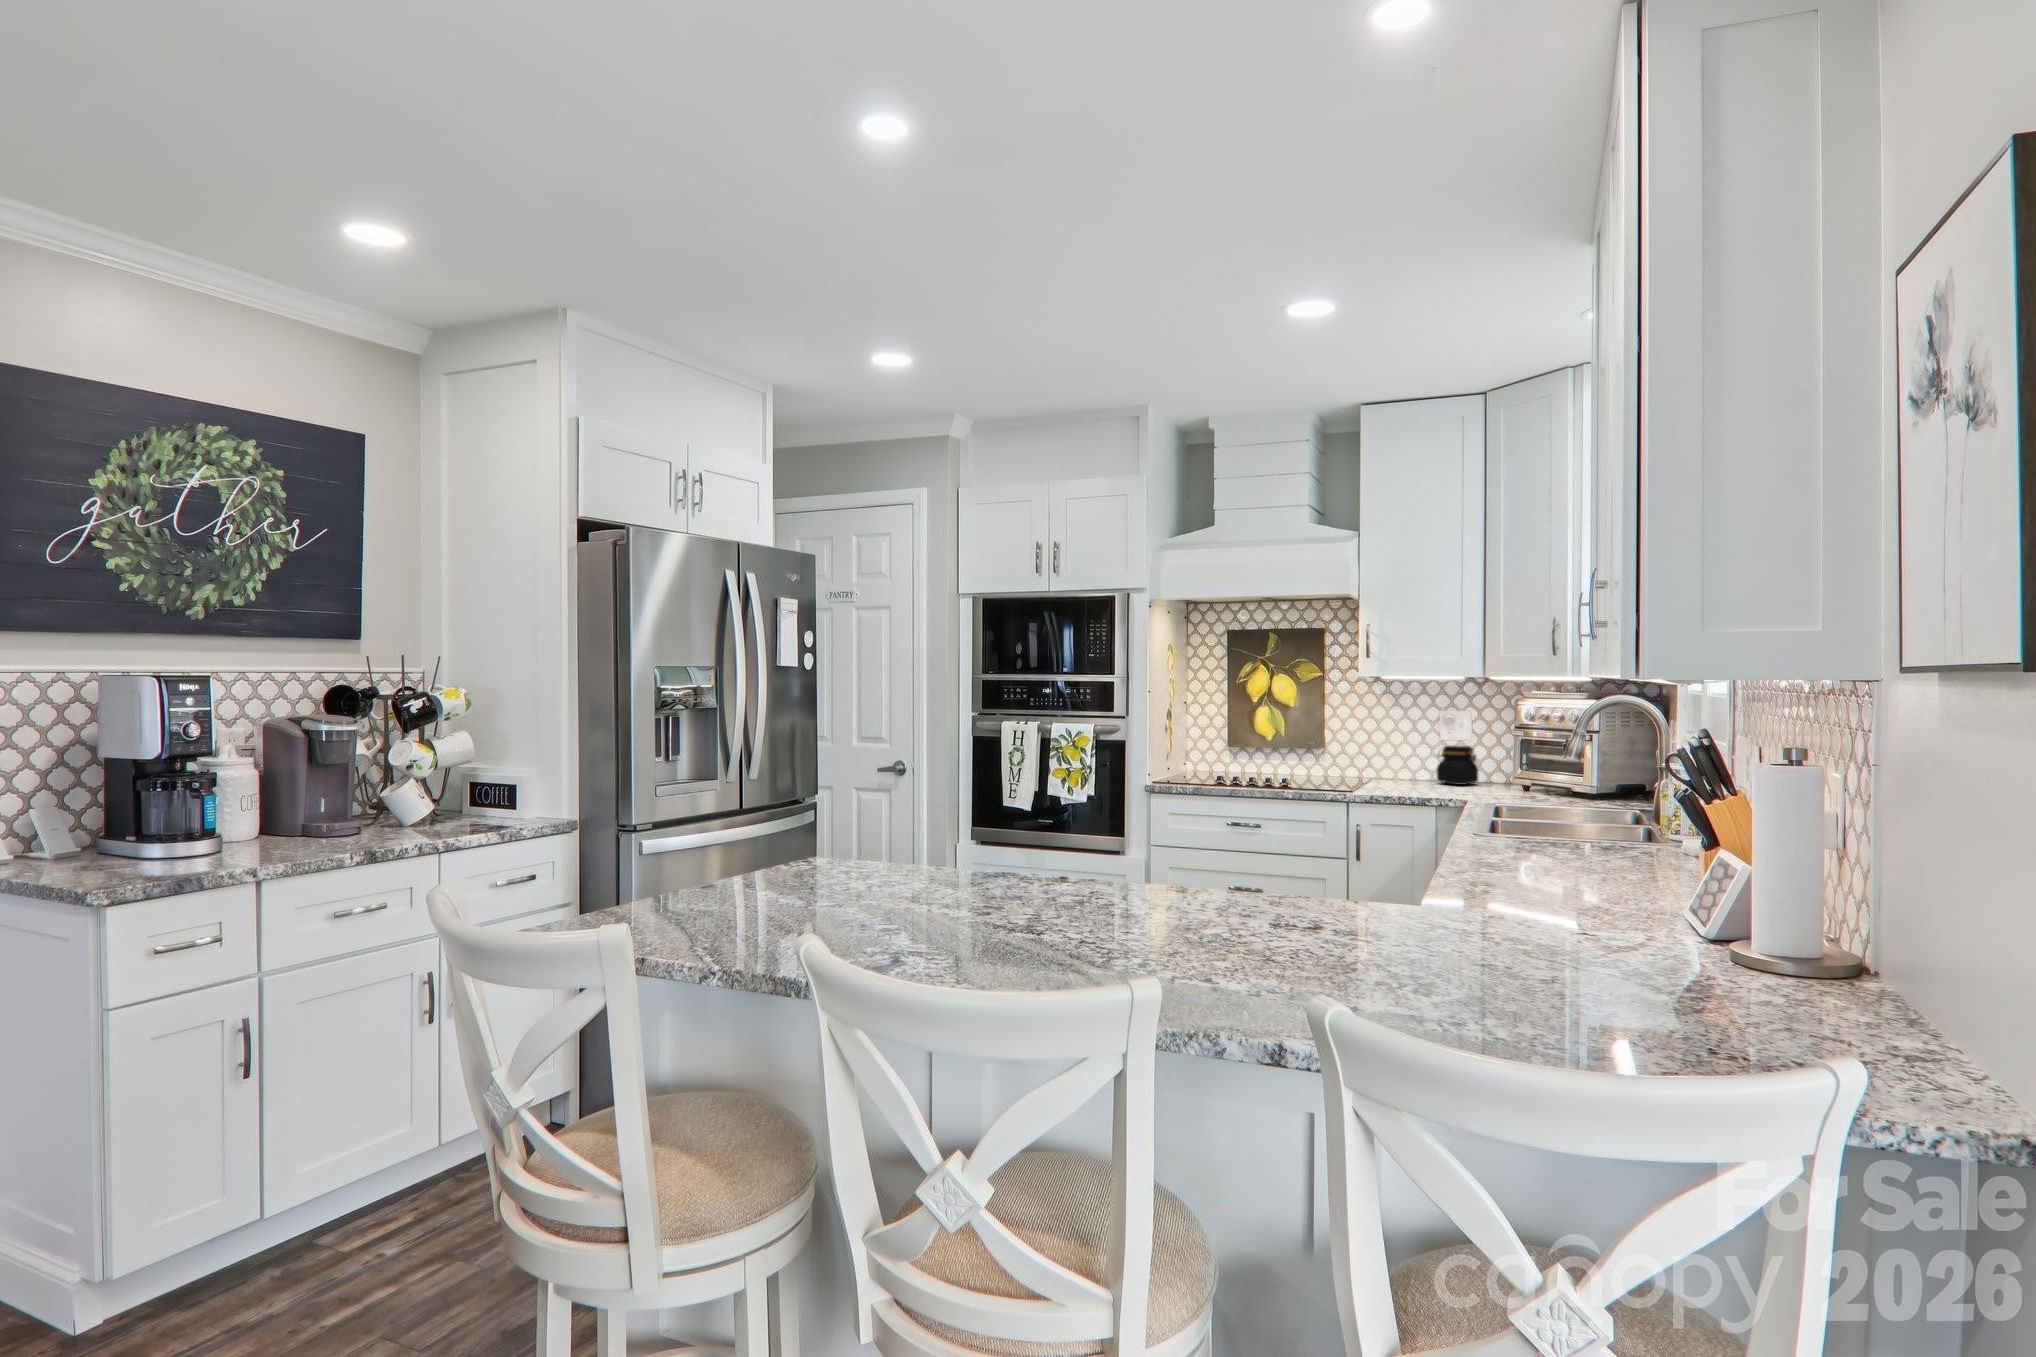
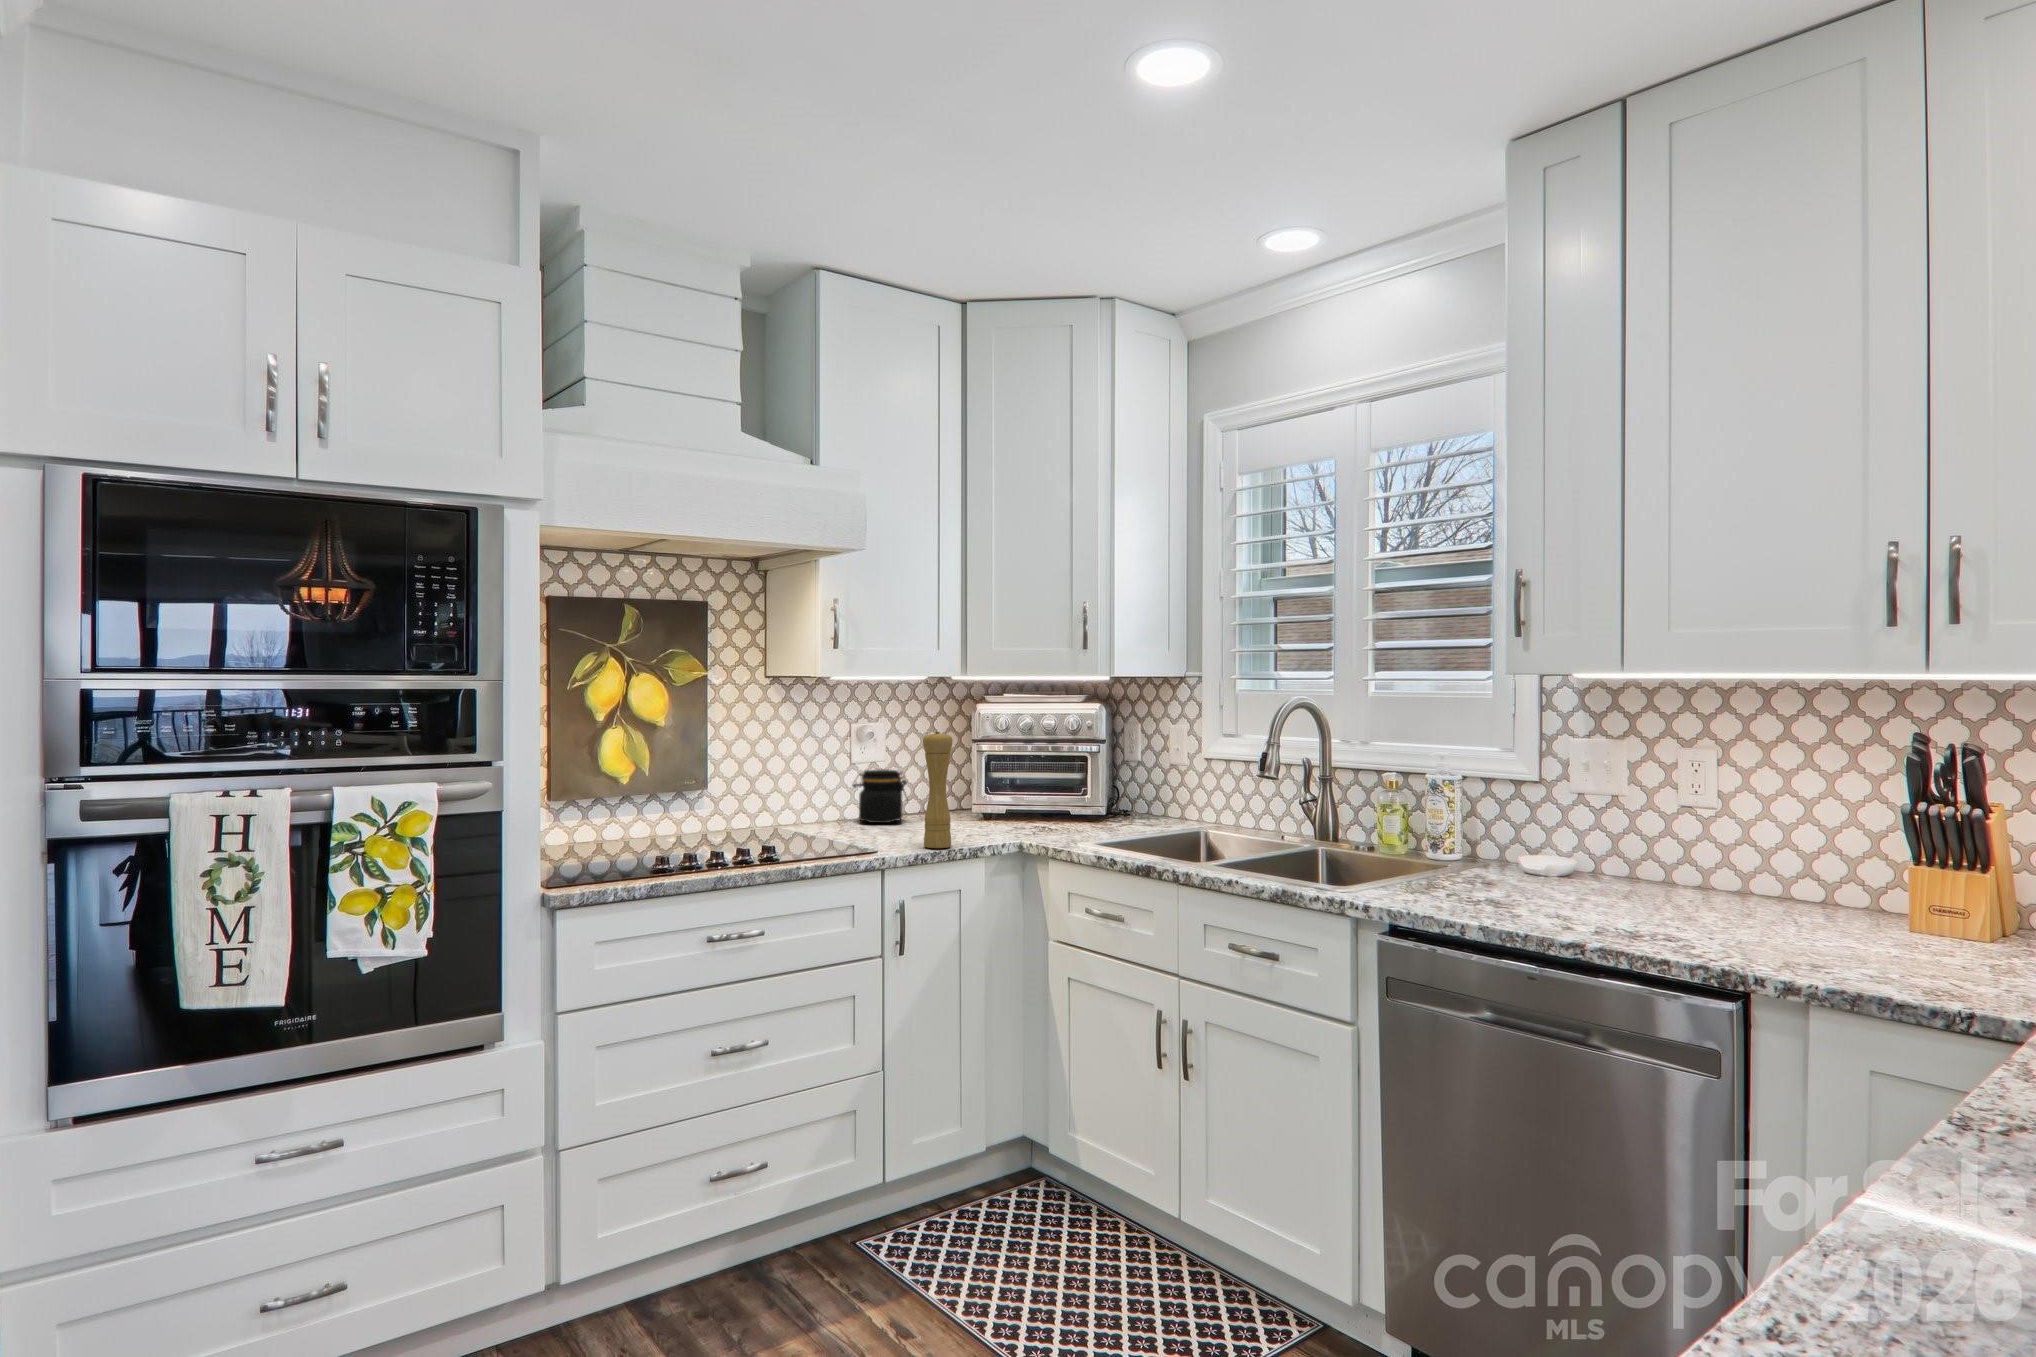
pepper mill: none [1410,715,1432,797] -> present [923,732,953,848]

